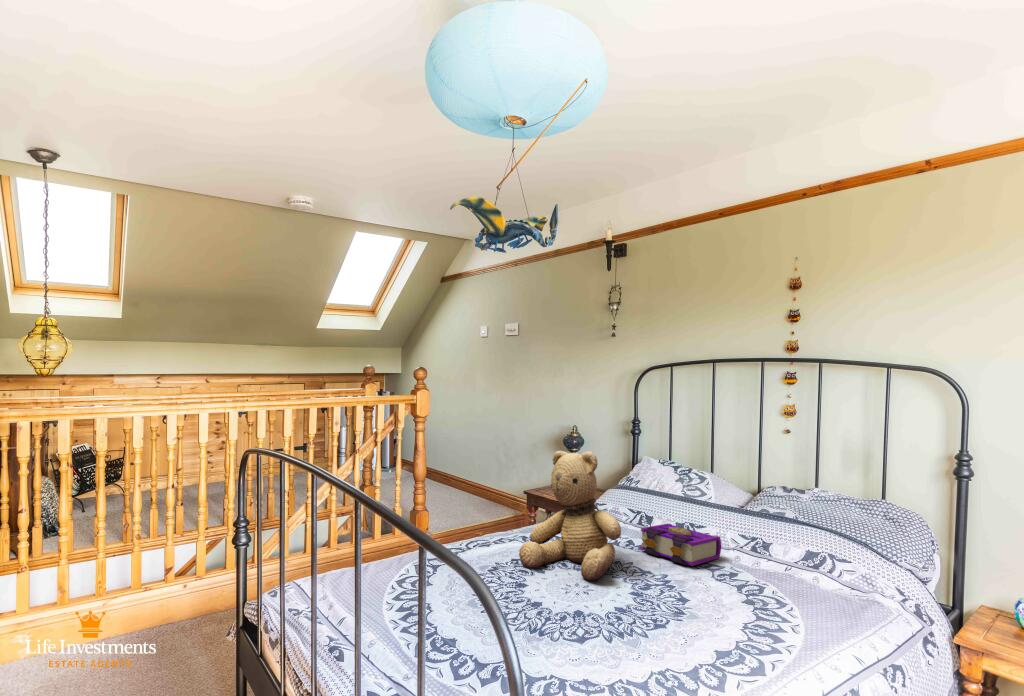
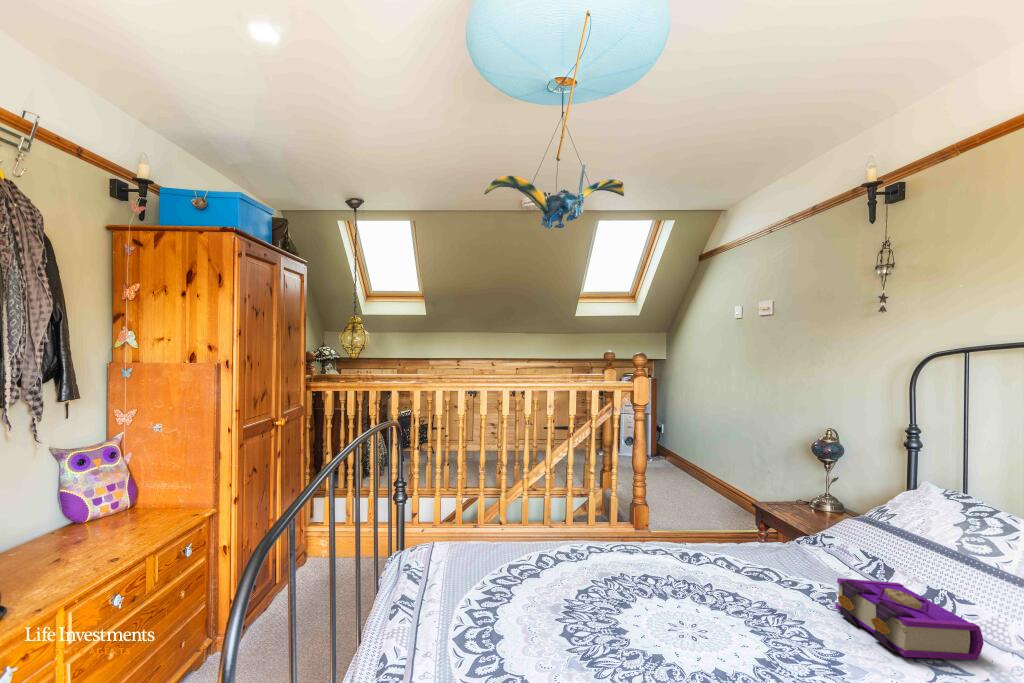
teddy bear: present [519,451,621,581] -> none [648,454,776,629]

